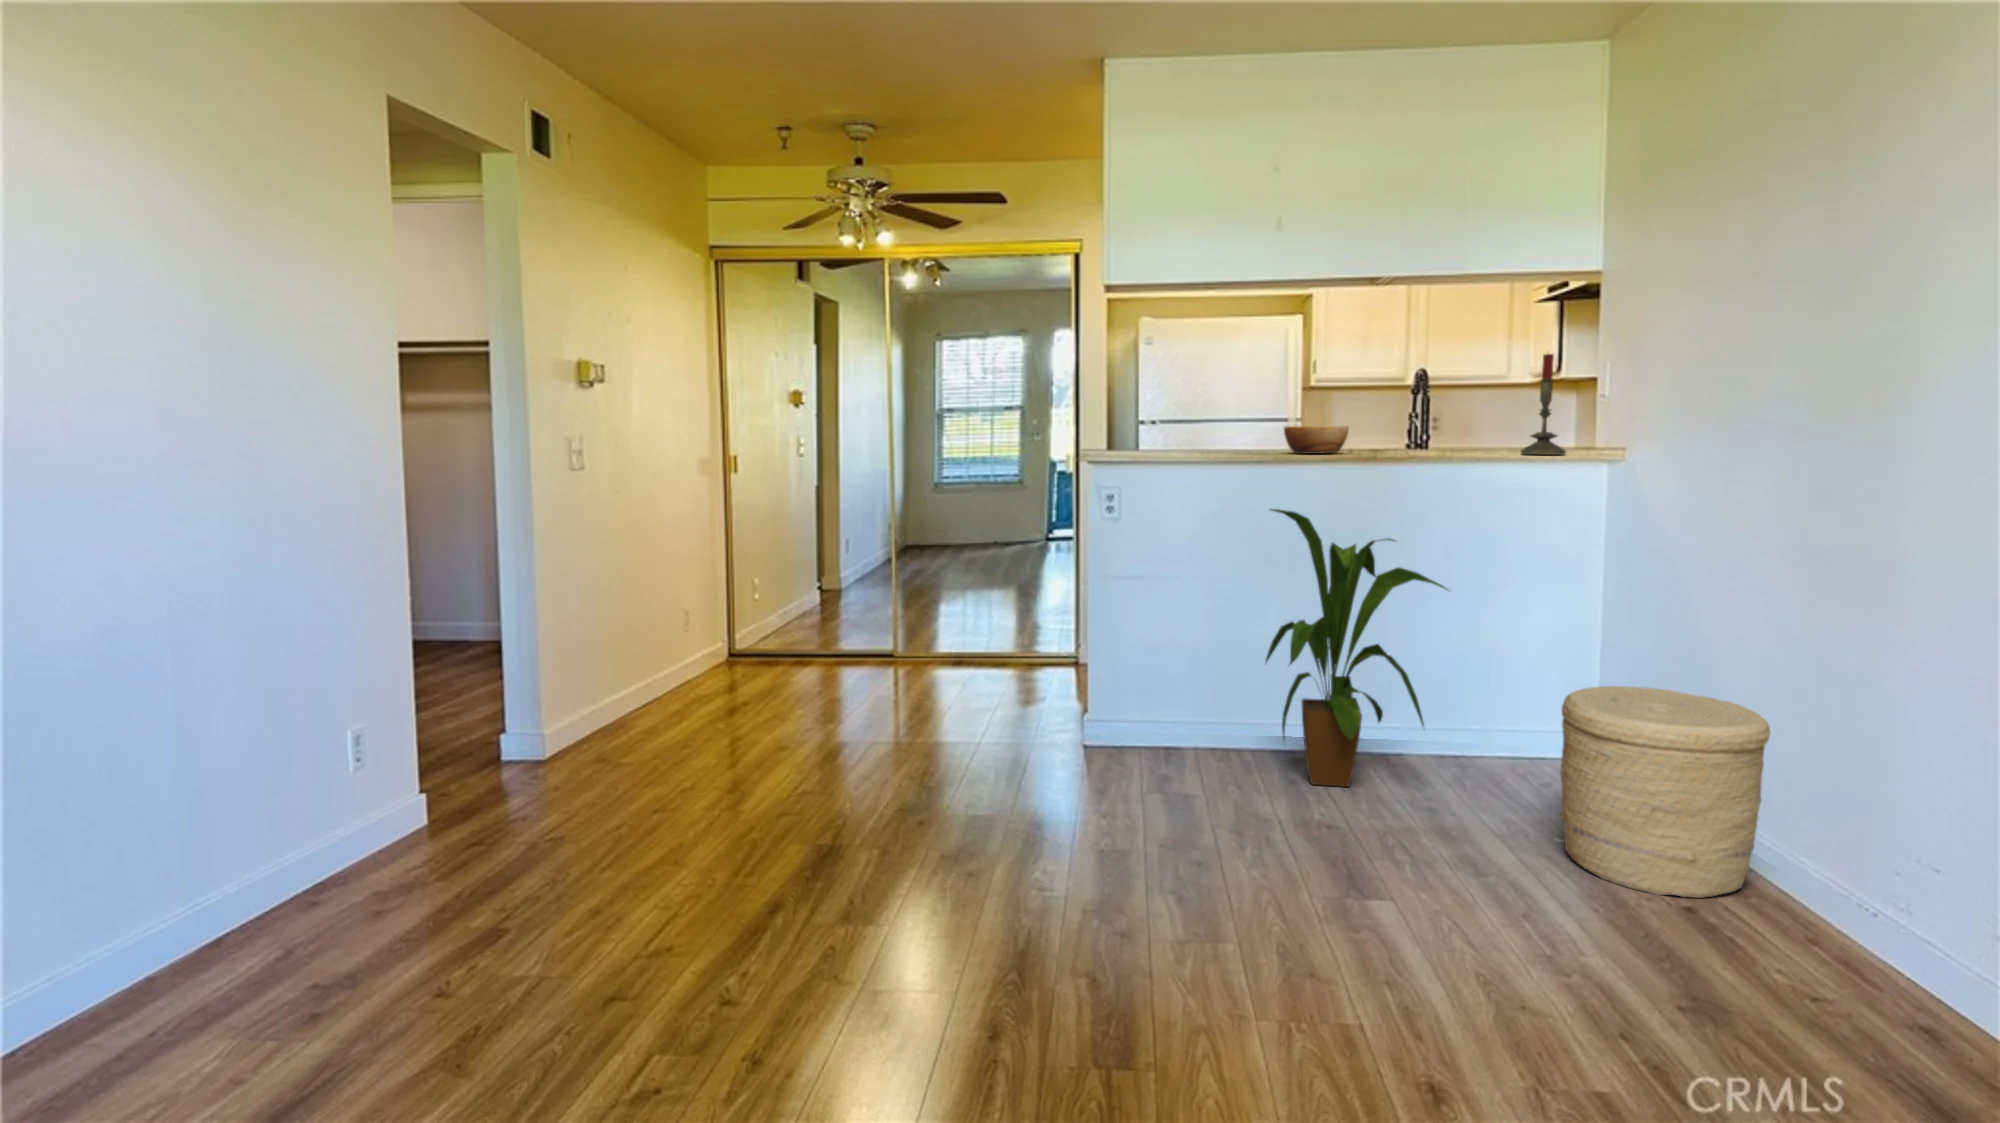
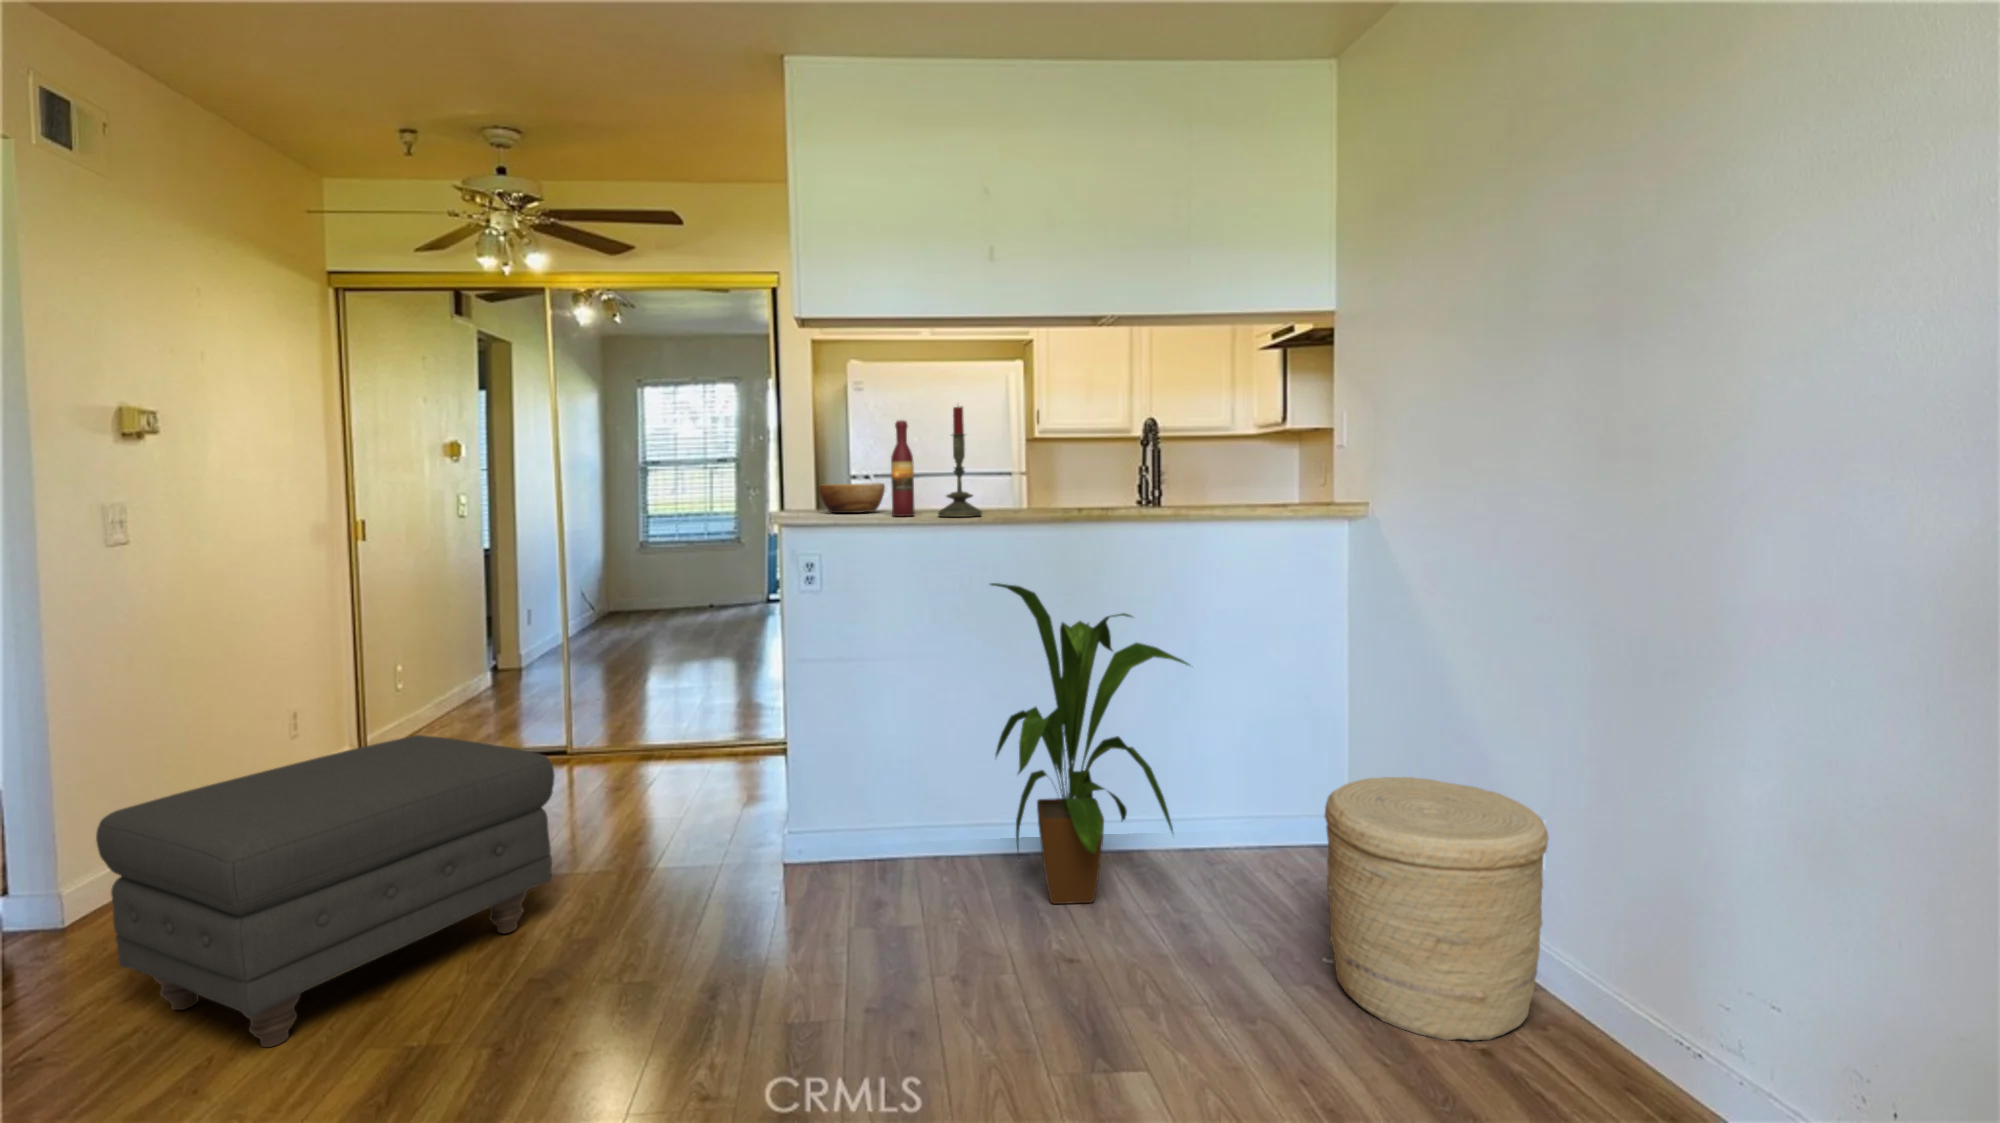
candle: present [1521,354,1566,455] -> present [938,406,982,517]
wine bottle: none [1181,371,1202,454] -> present [891,420,915,516]
bowl: present [1284,426,1349,454] -> present [819,483,885,513]
ottoman: none [636,616,916,810] -> present [96,735,555,1047]

